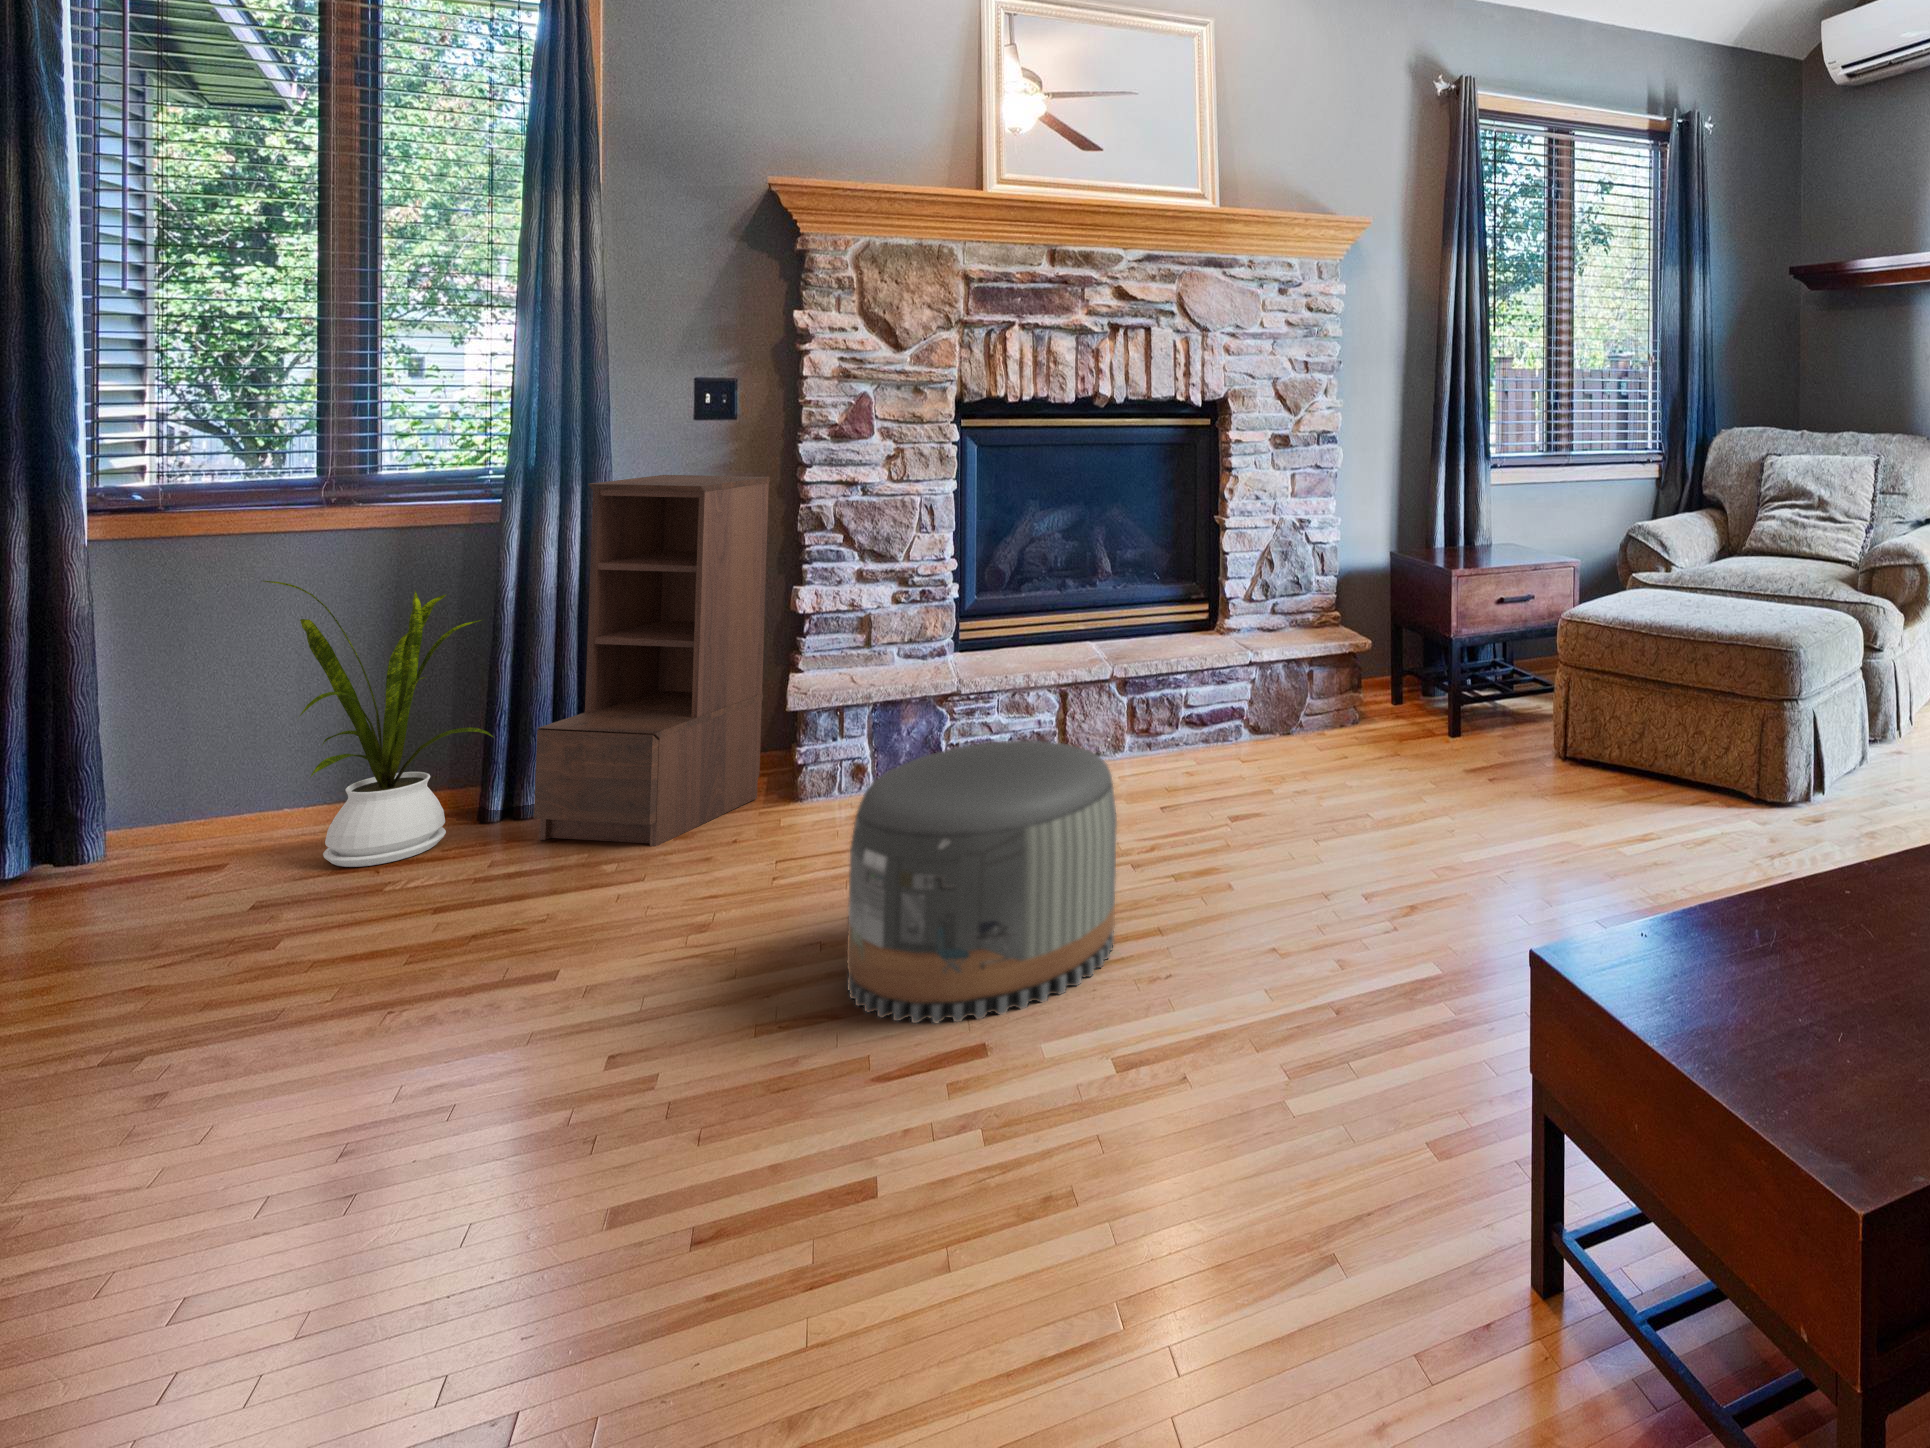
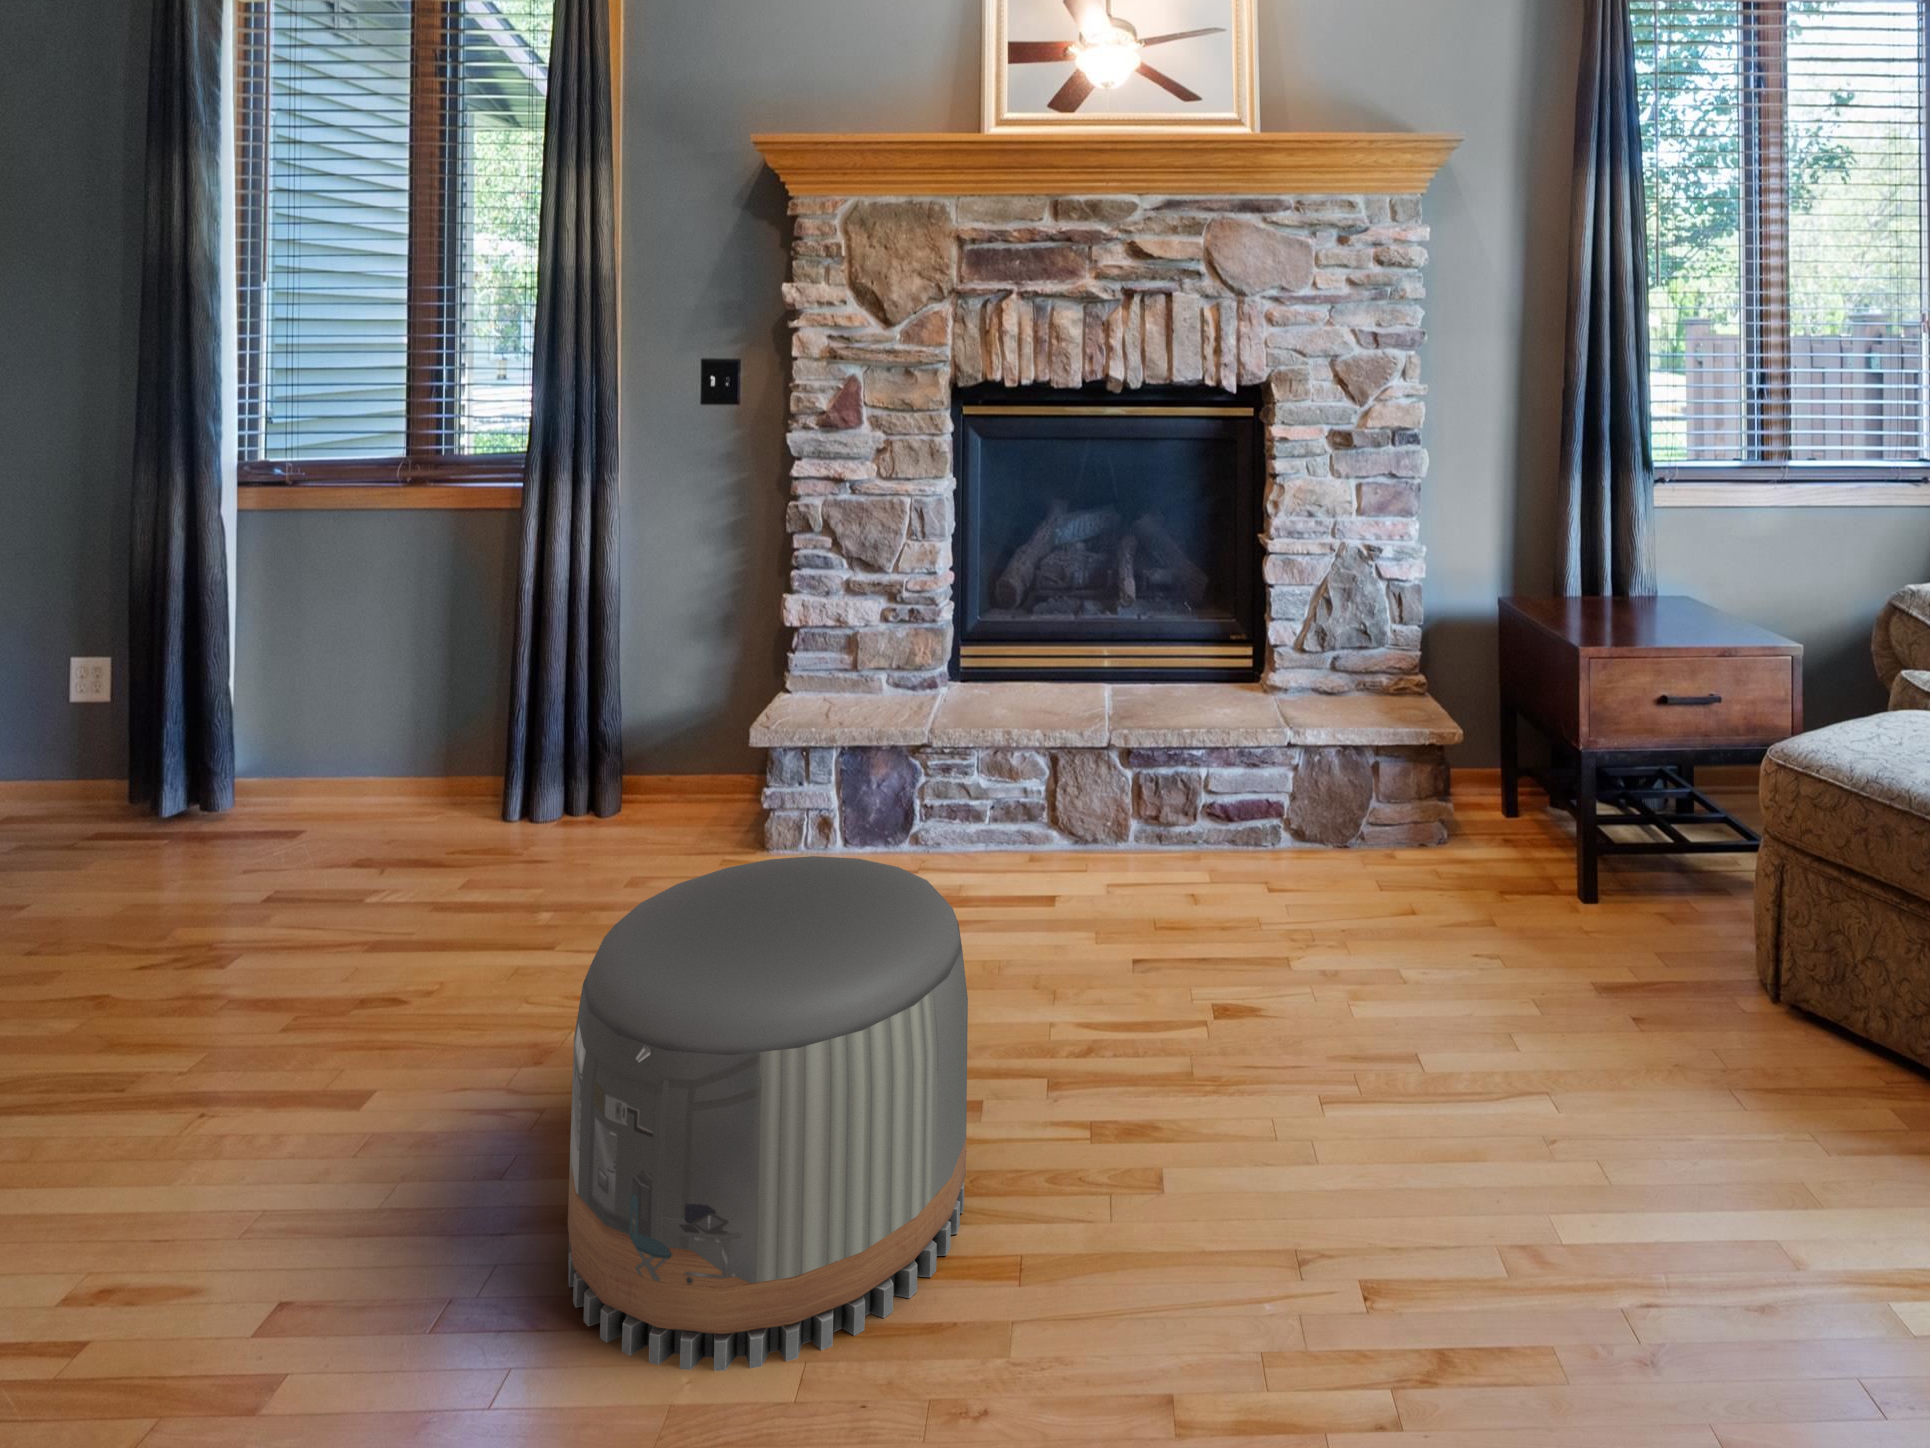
bookshelf: present [534,475,770,846] -> none [517,460,749,882]
house plant: present [263,581,493,867] -> none [311,548,505,851]

